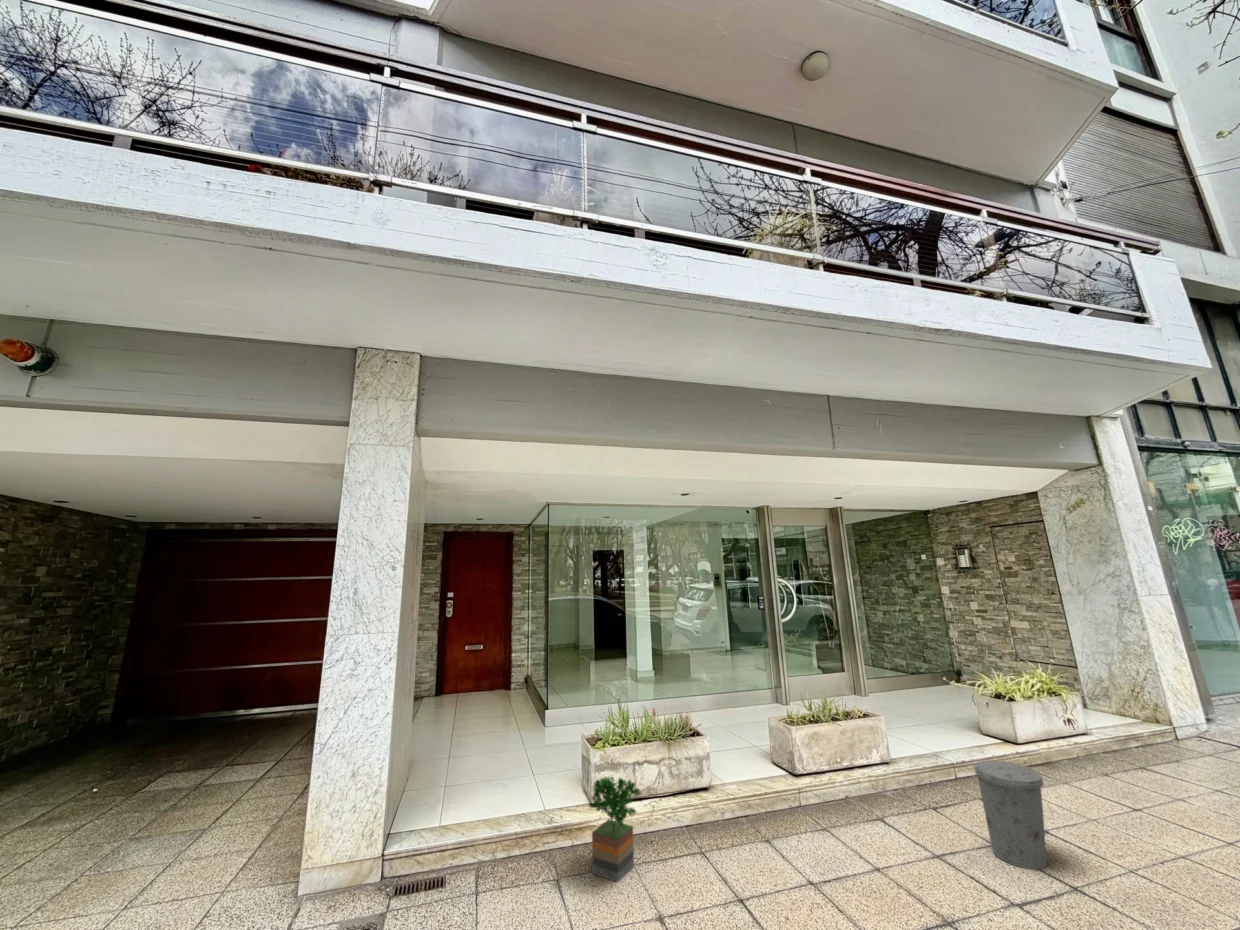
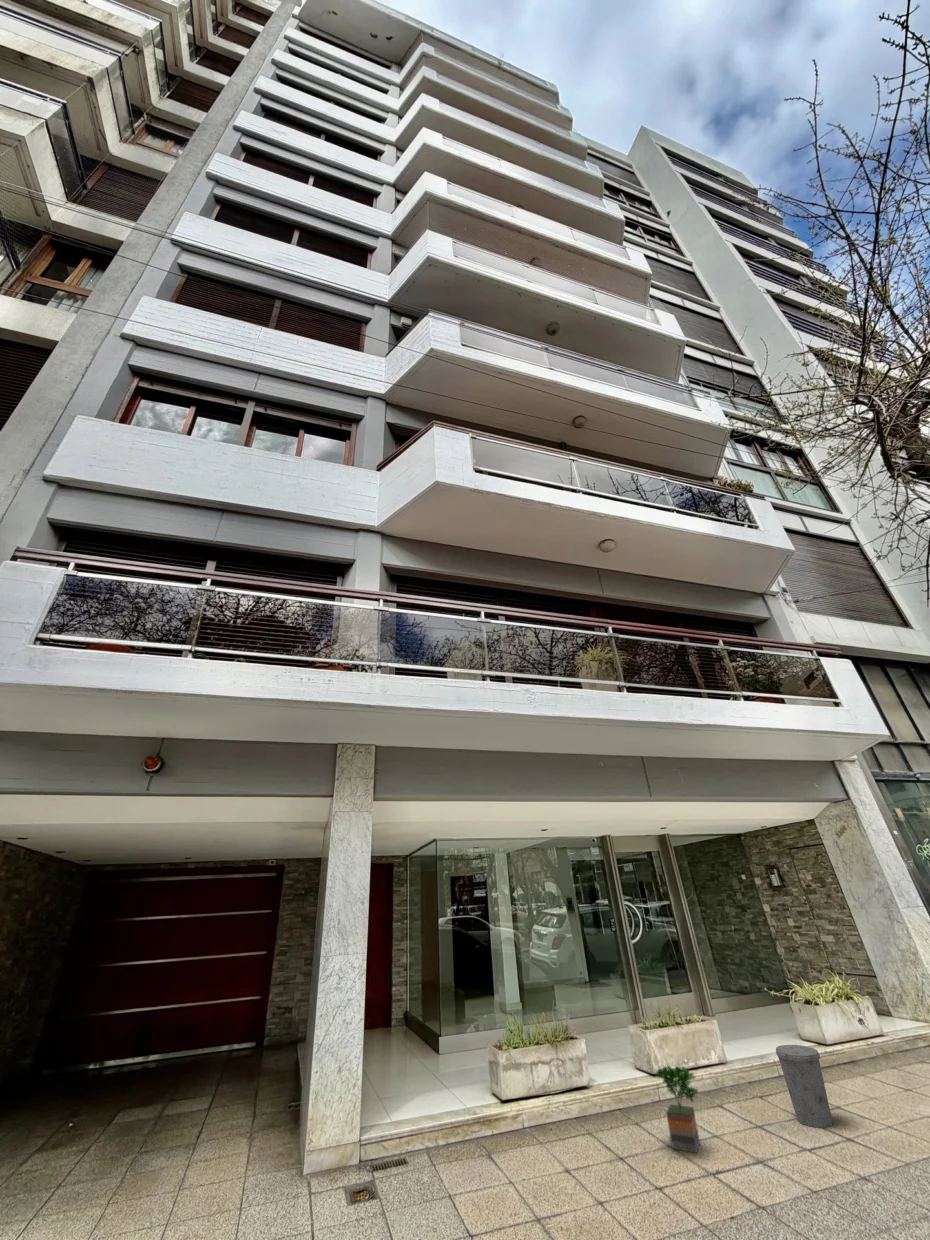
potted tree: present [592,777,641,882] -> present [656,1066,700,1153]

